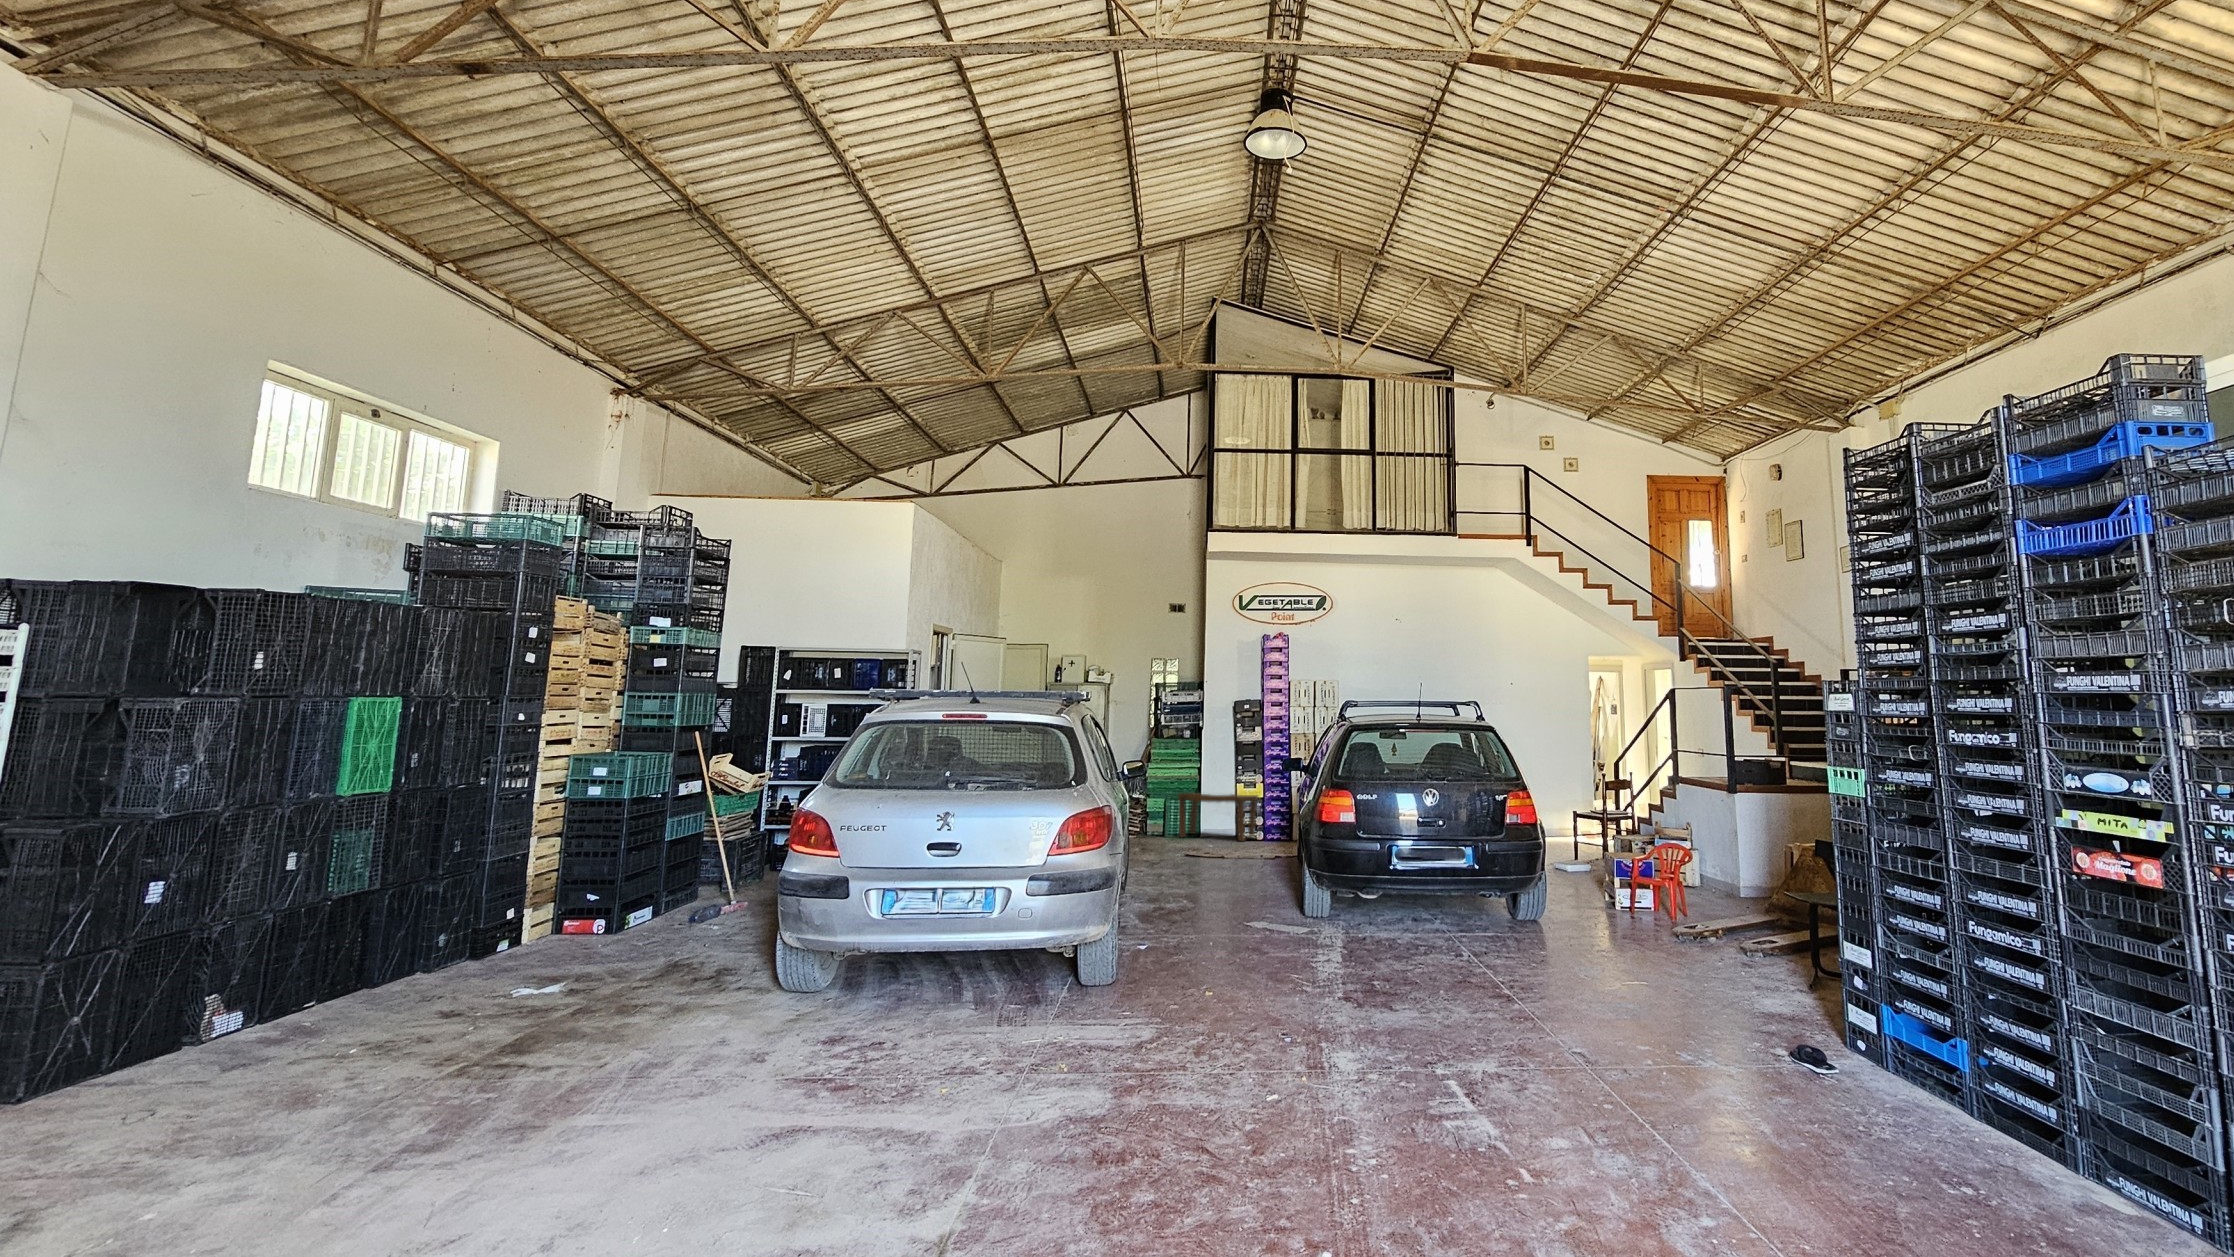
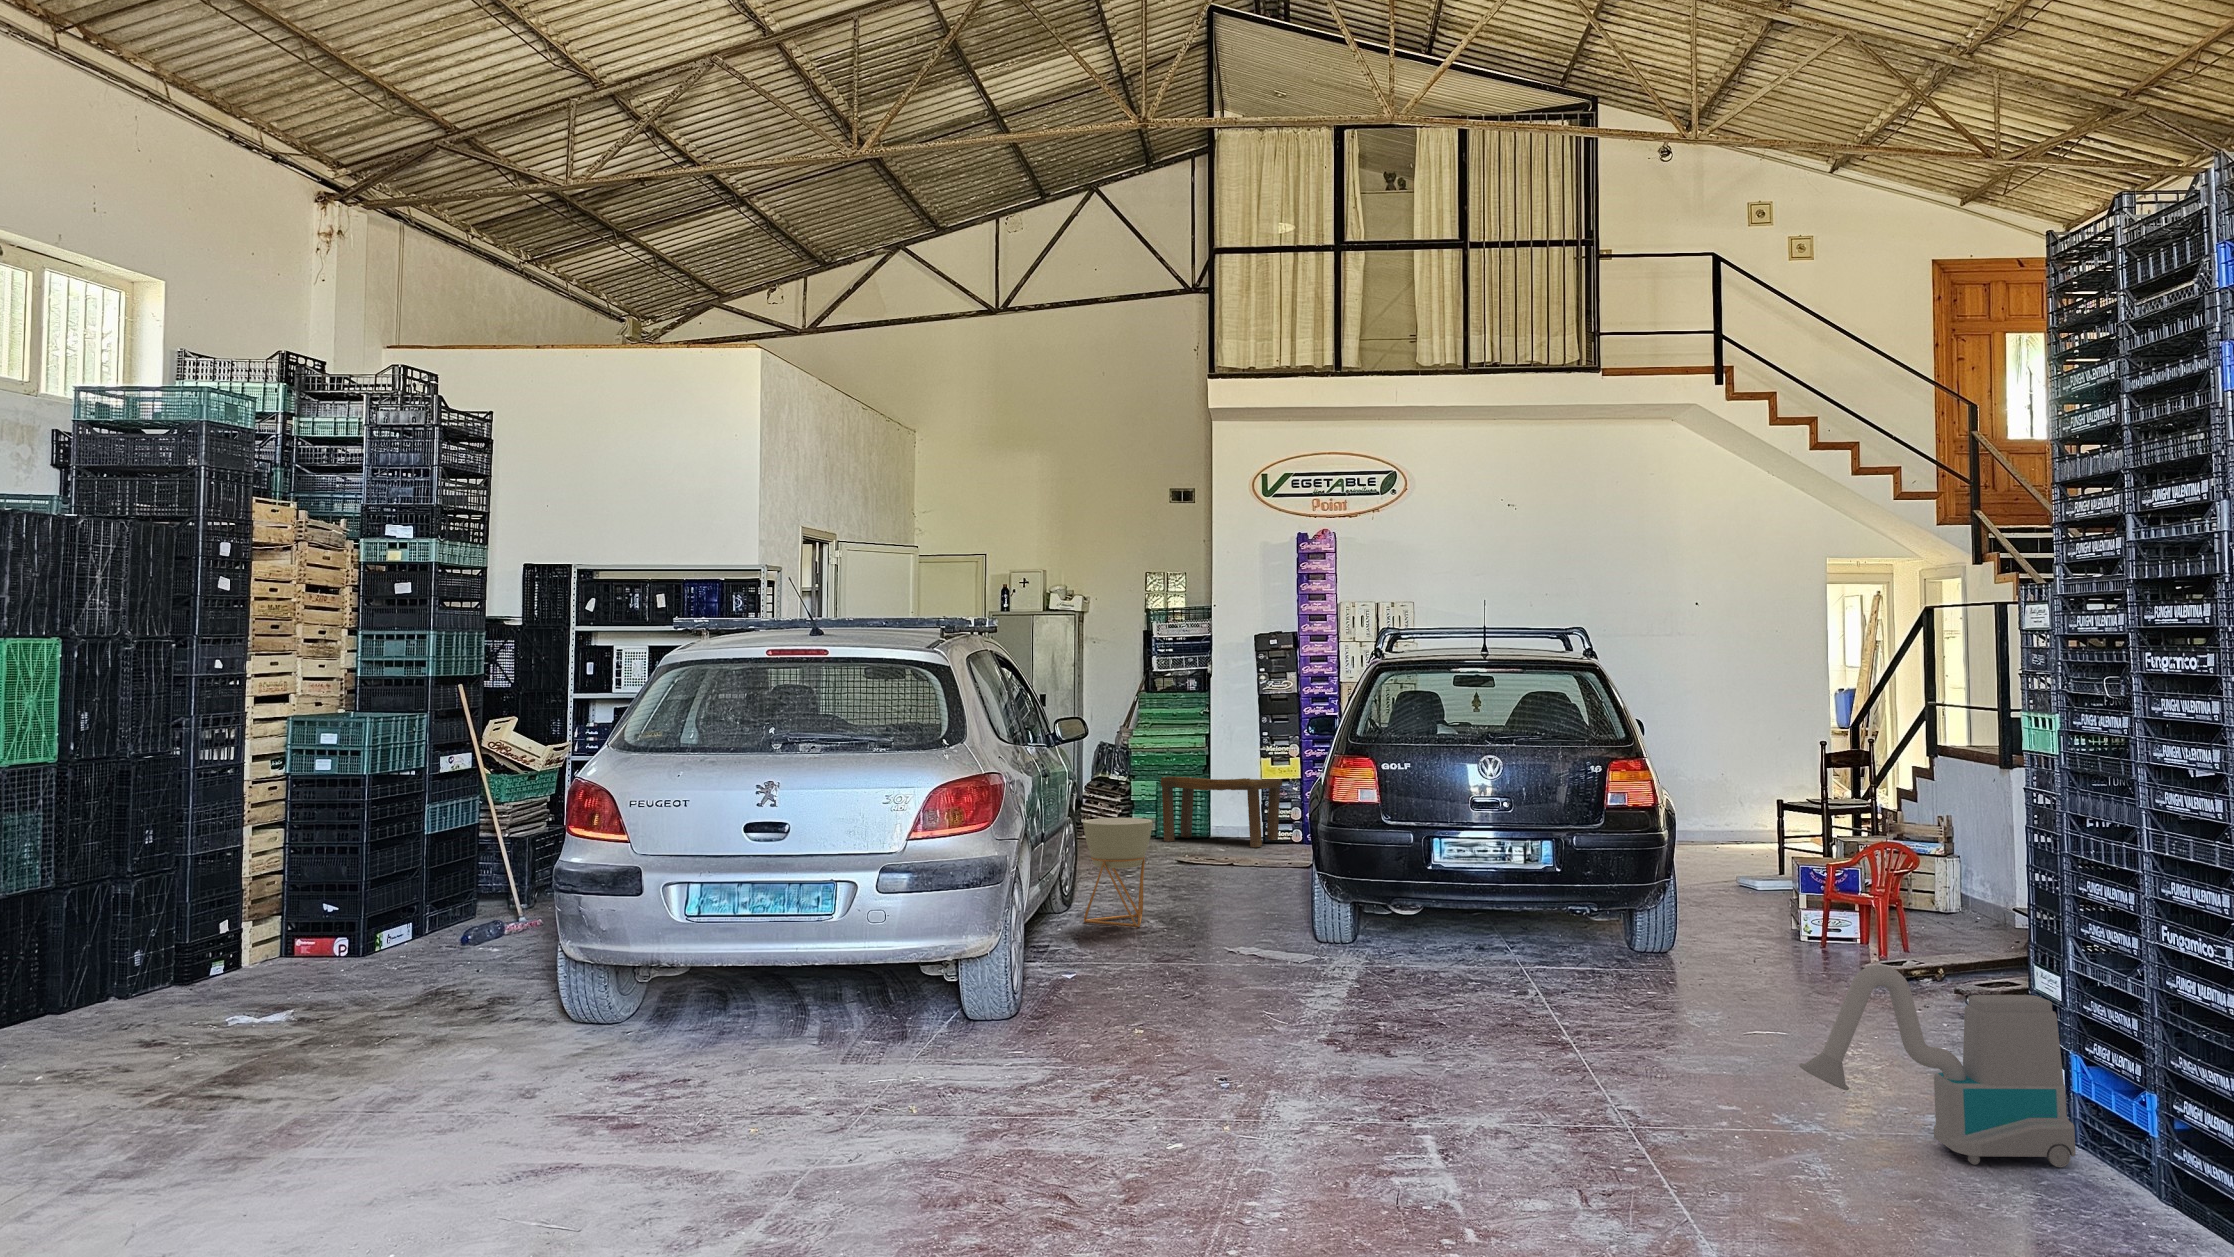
planter: none [1142,826,1191,904] -> present [1083,818,1153,927]
vacuum cleaner: none [1687,943,1872,1085] -> present [1799,965,2076,1167]

